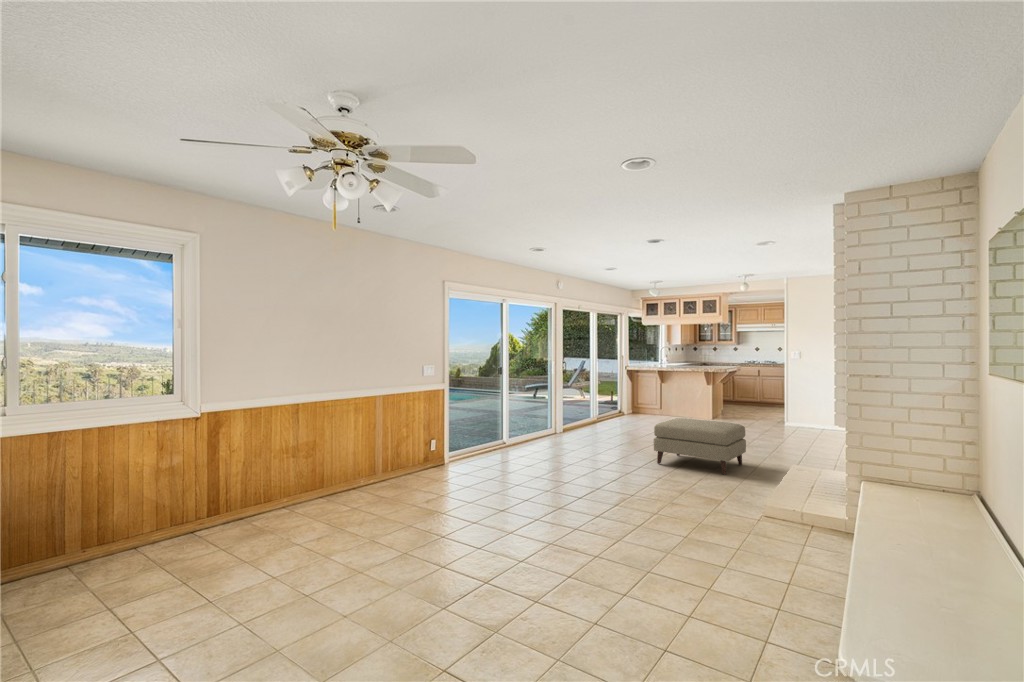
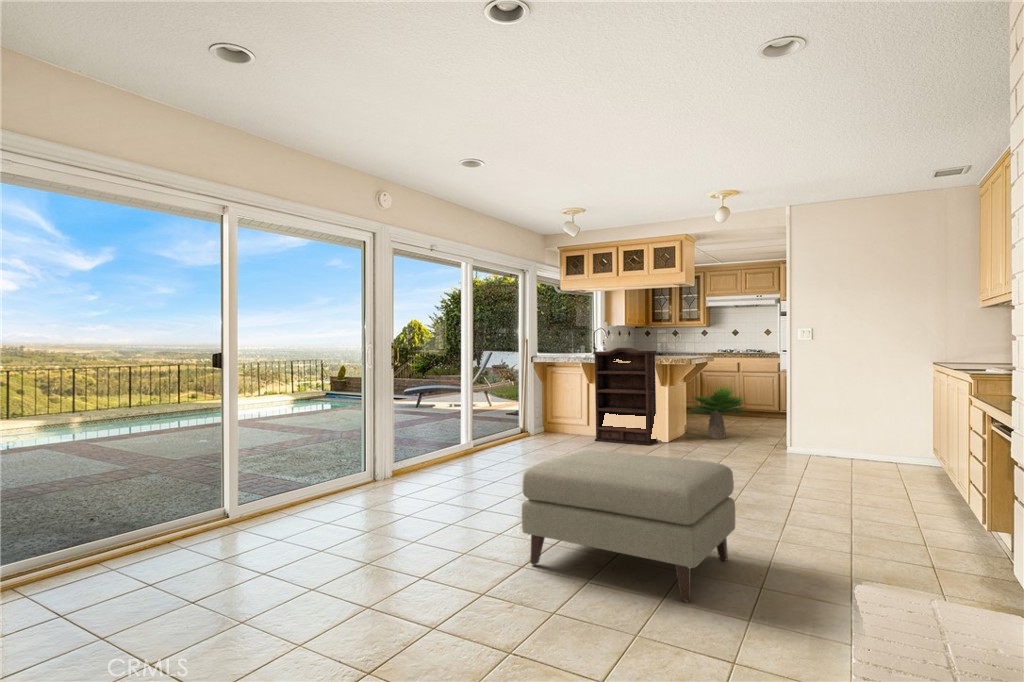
bookshelf: none [666,363,705,421] -> present [593,348,658,445]
potted plant: none [720,385,763,418] -> present [688,387,746,439]

